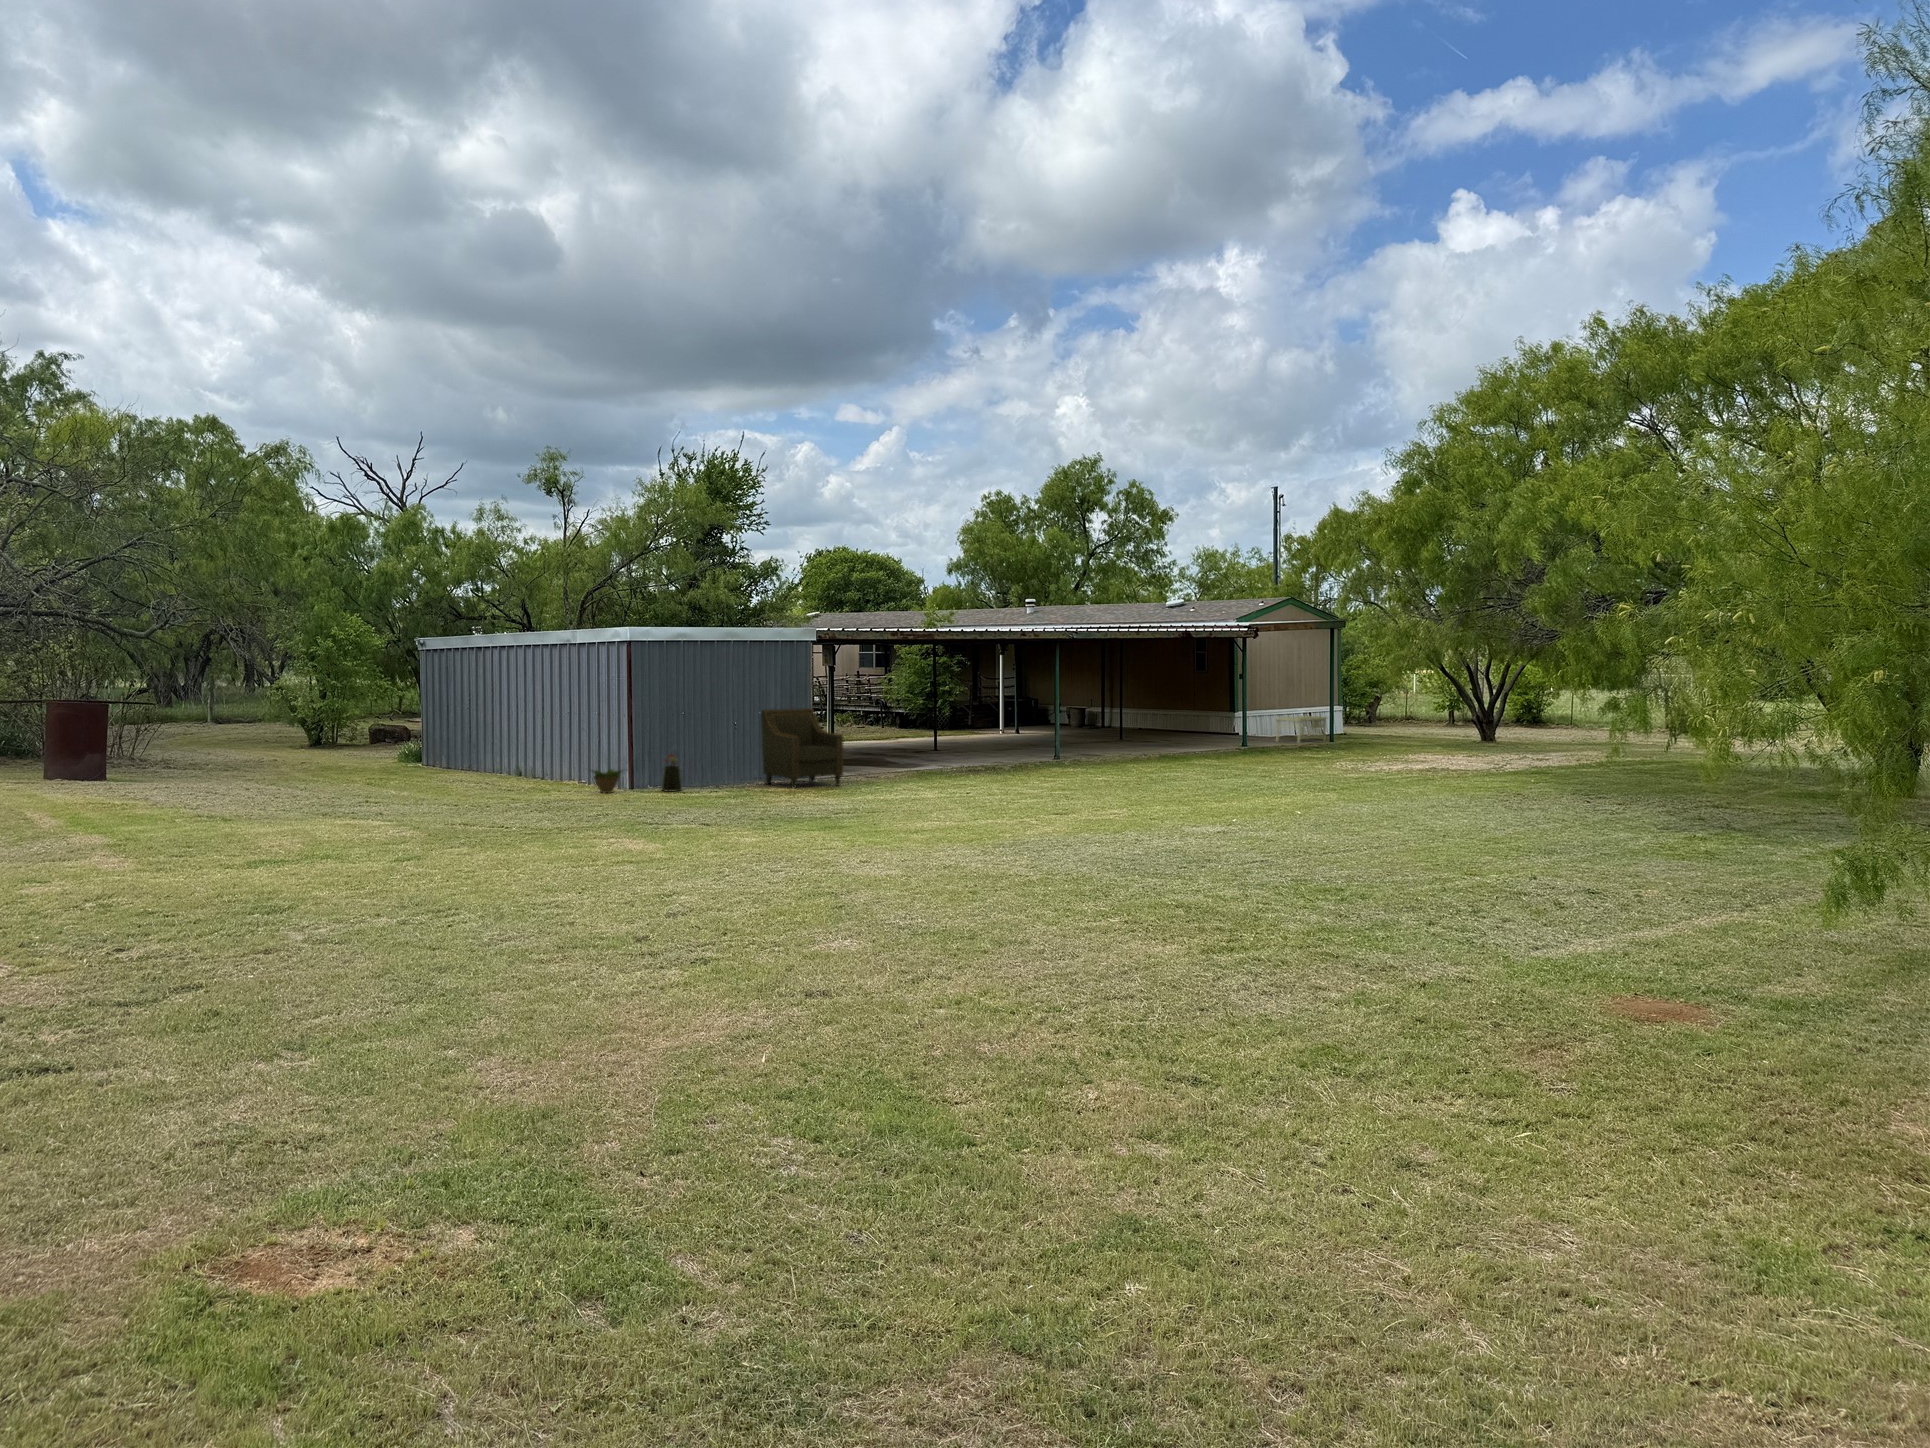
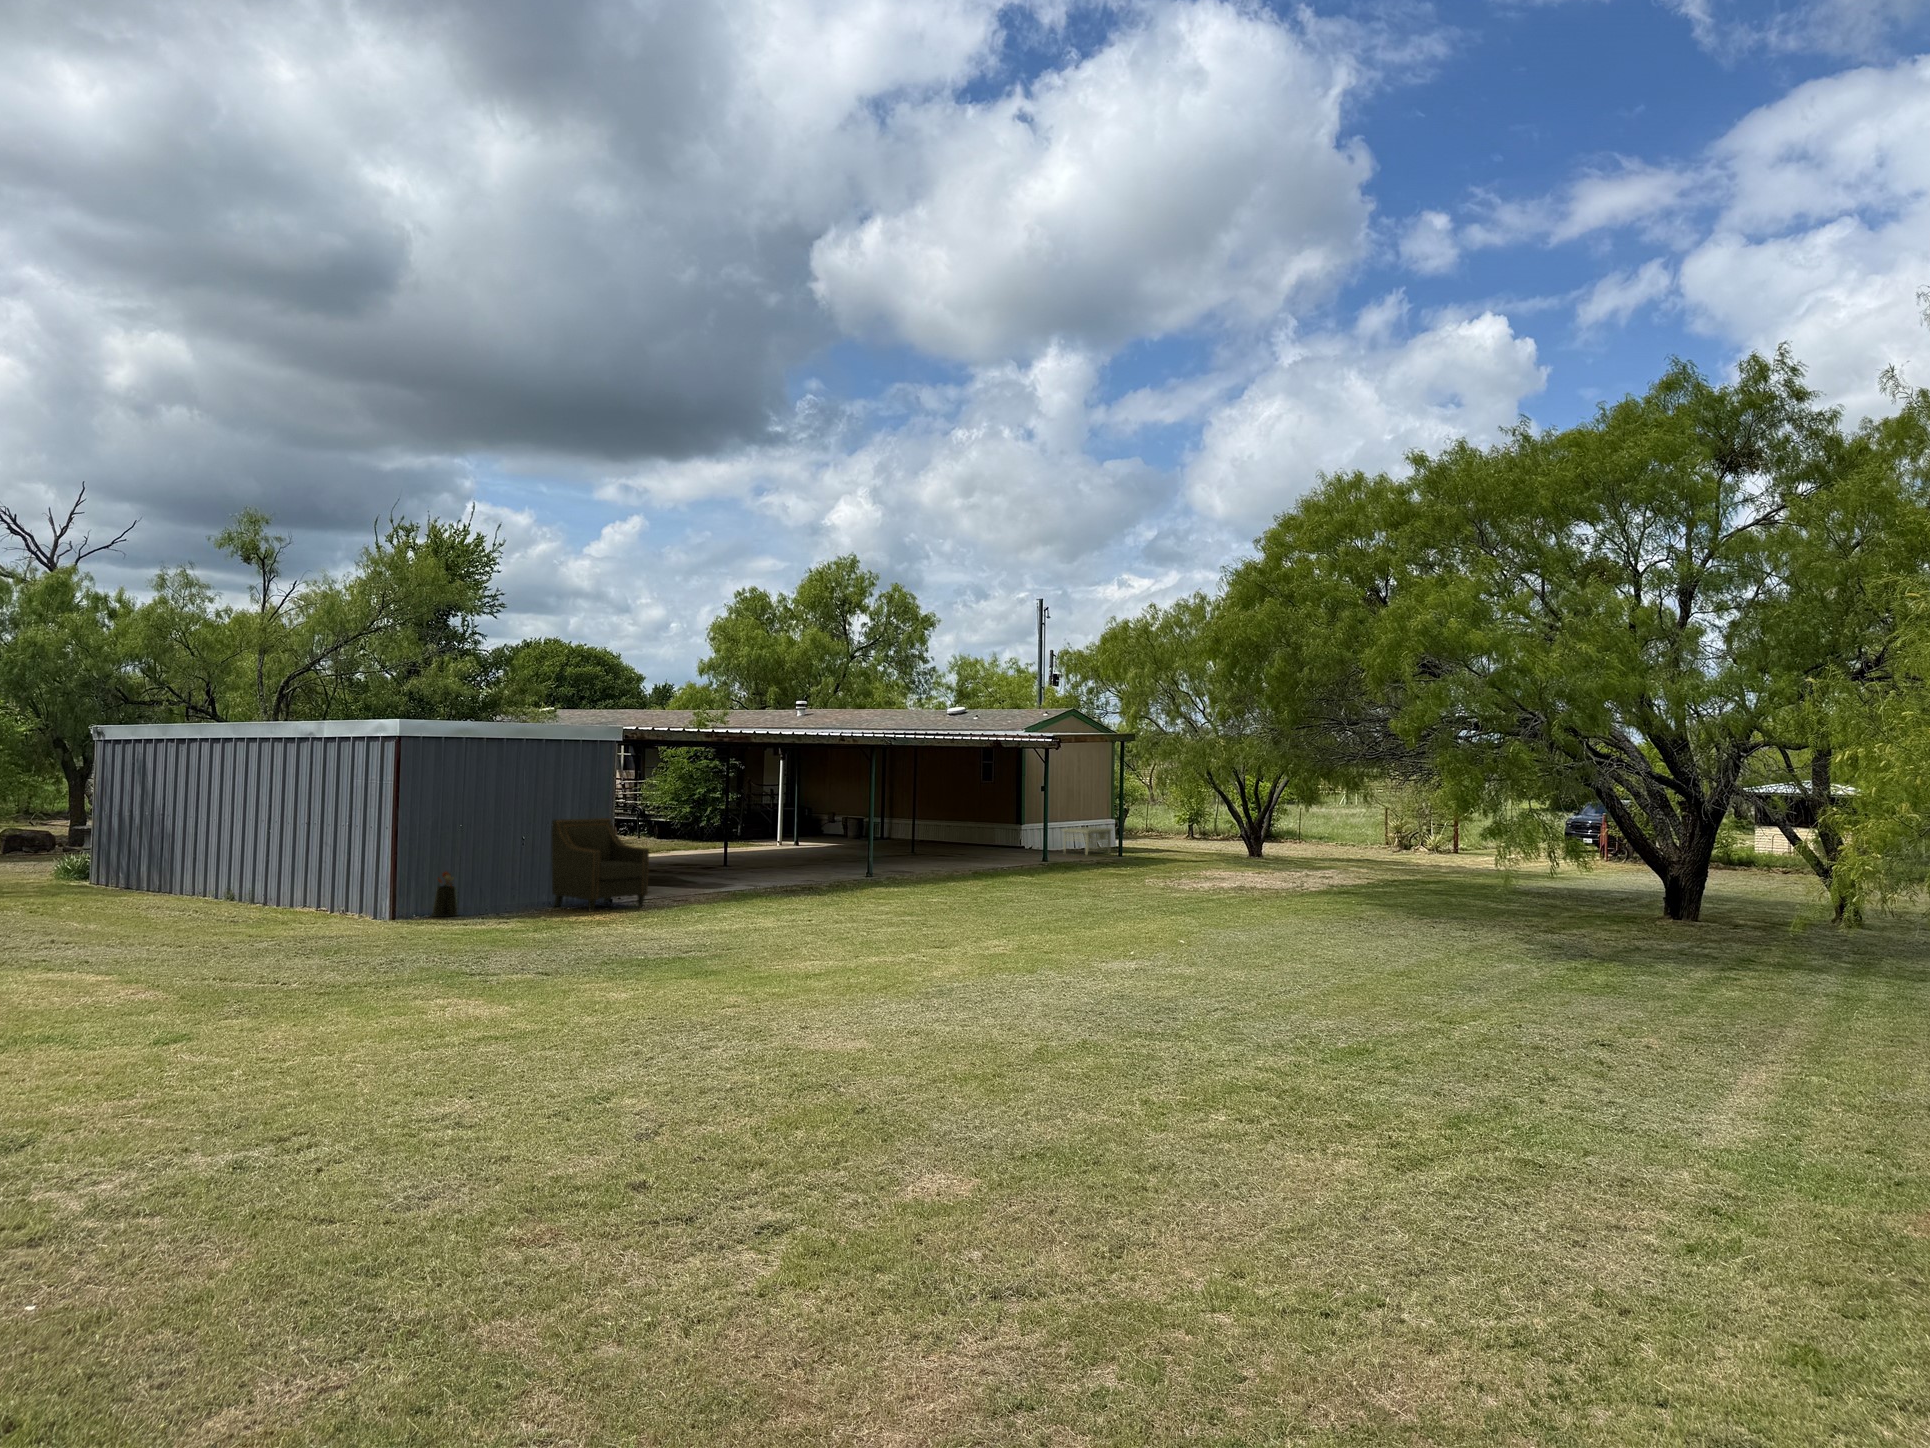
decorative plant: present [592,769,622,793] -> none [336,890,395,920]

